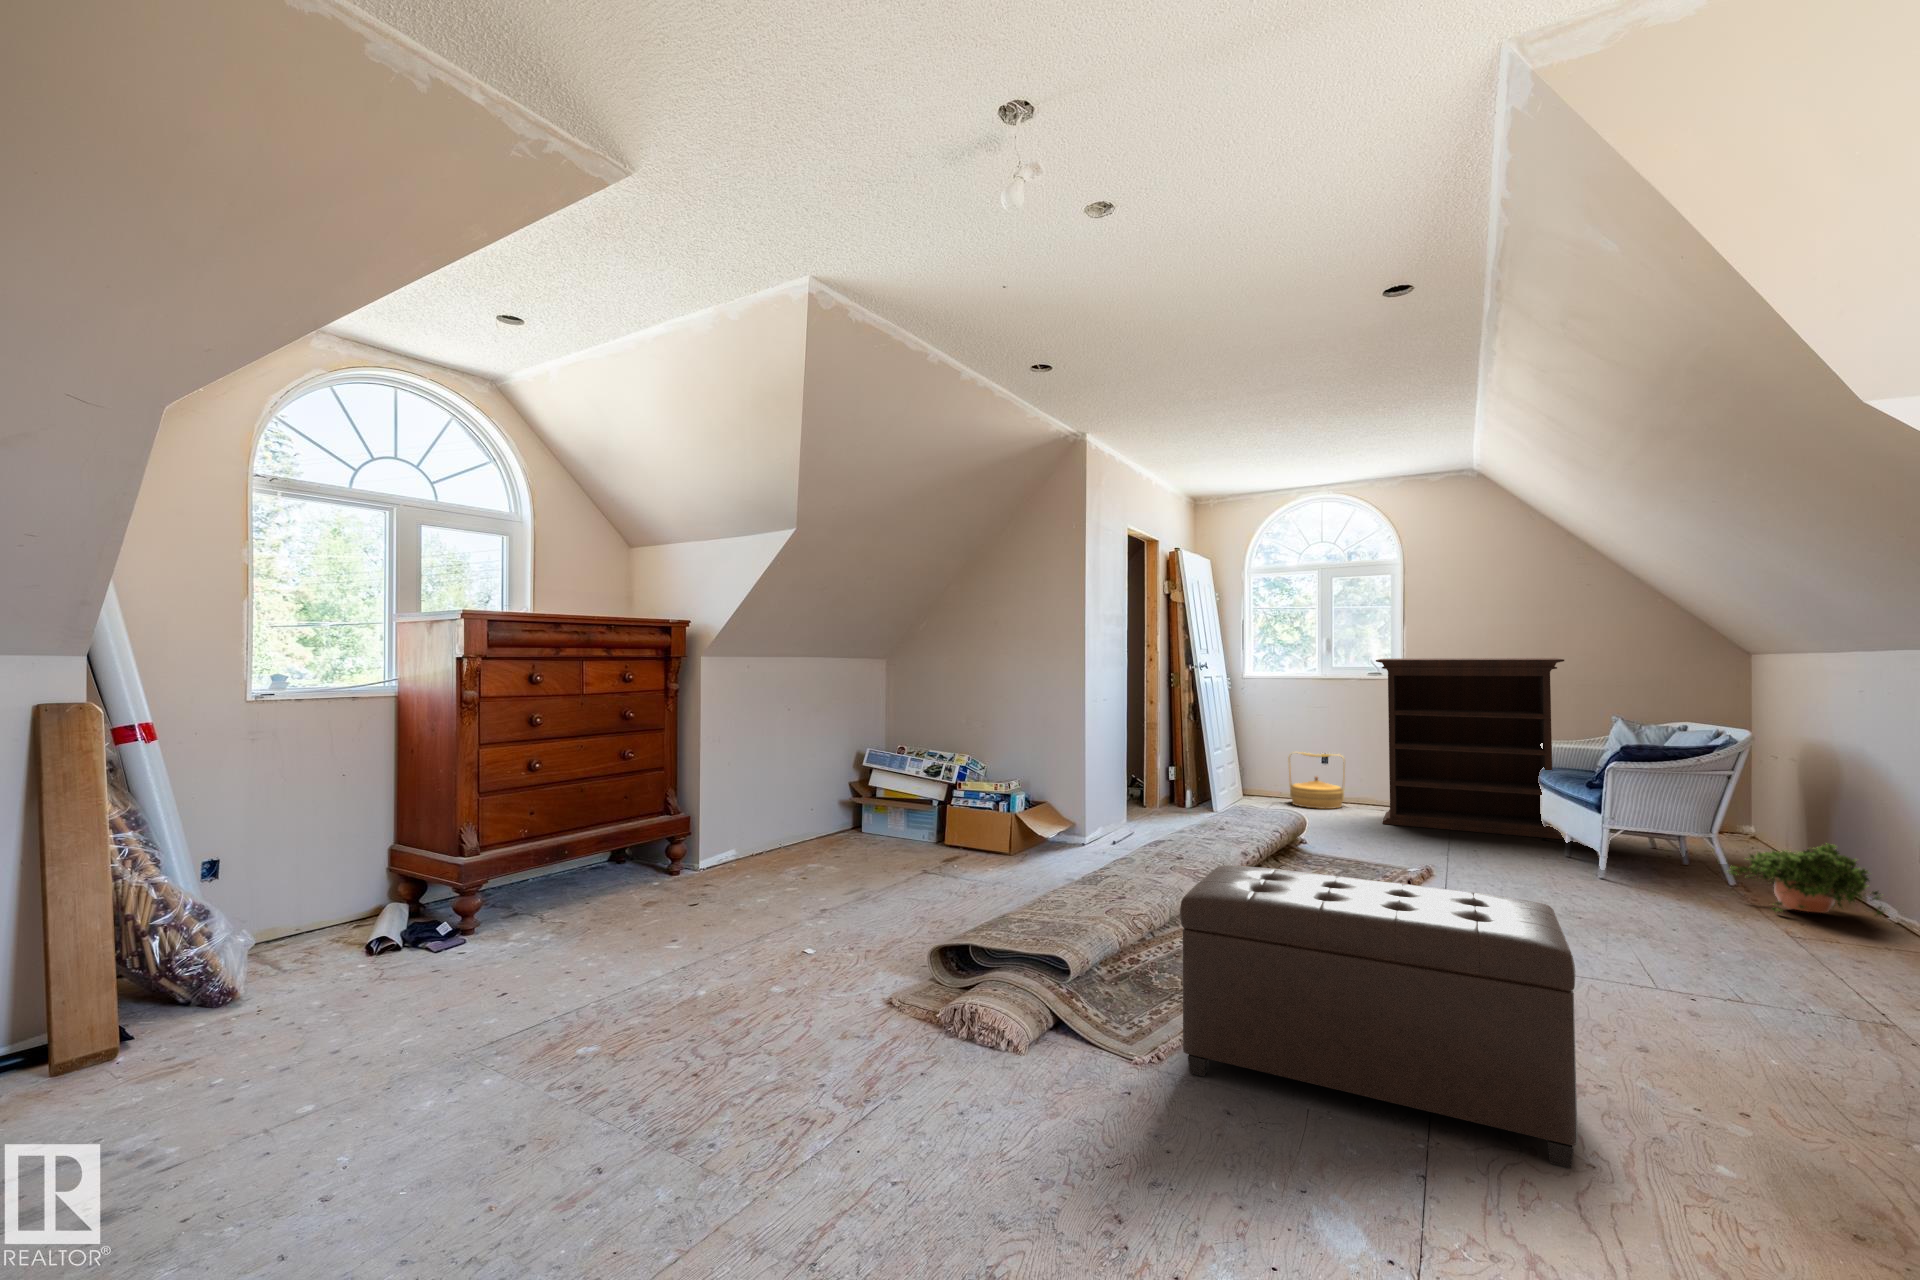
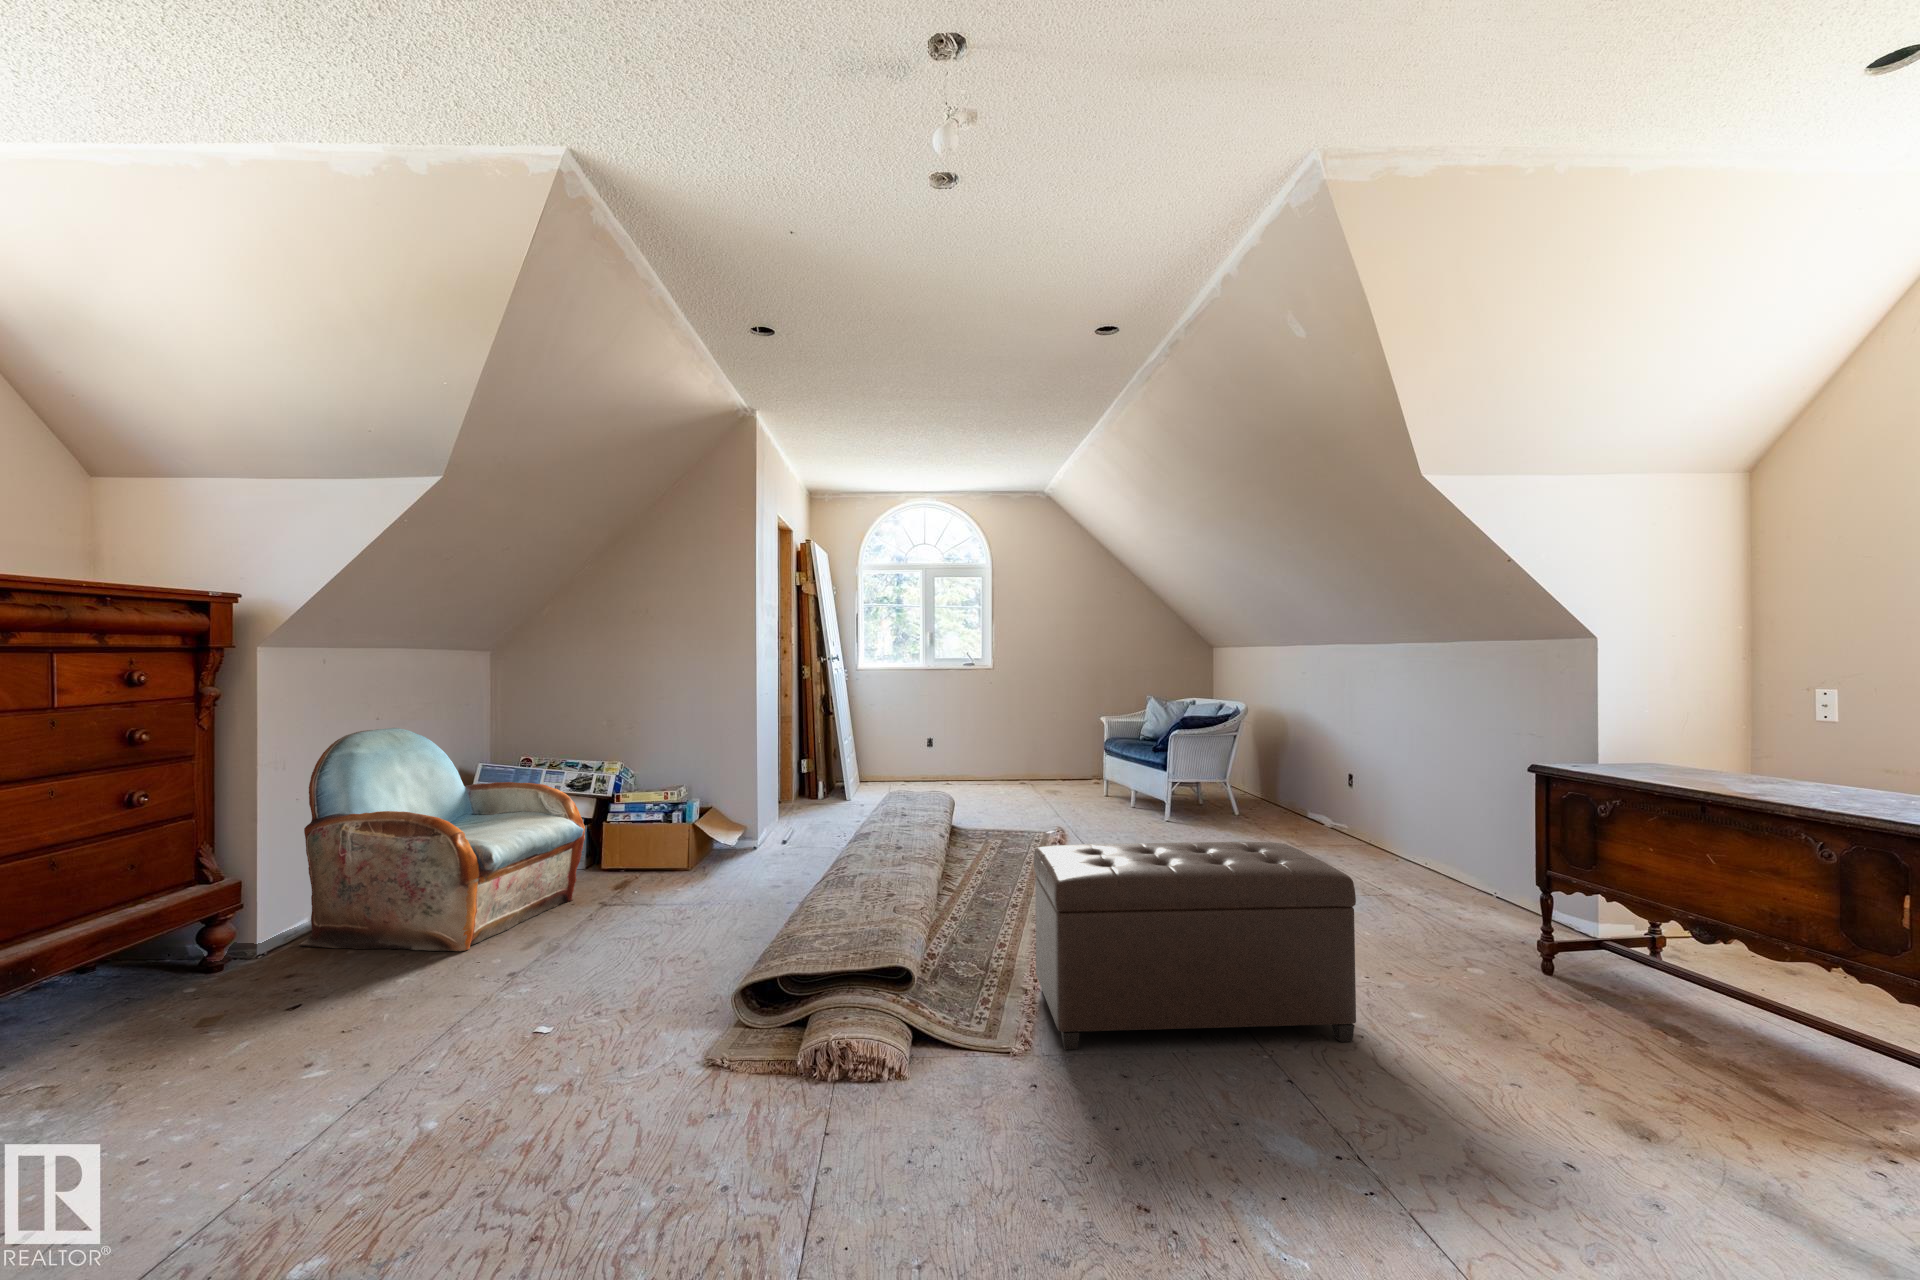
bookshelf: present [1376,658,1564,839] -> none [984,651,1121,795]
armchair: none [726,717,915,888] -> present [298,728,585,951]
woven basket: present [1288,752,1345,809] -> none [904,737,952,787]
potted plant: present [1729,843,1885,915] -> none [1241,778,1327,831]

